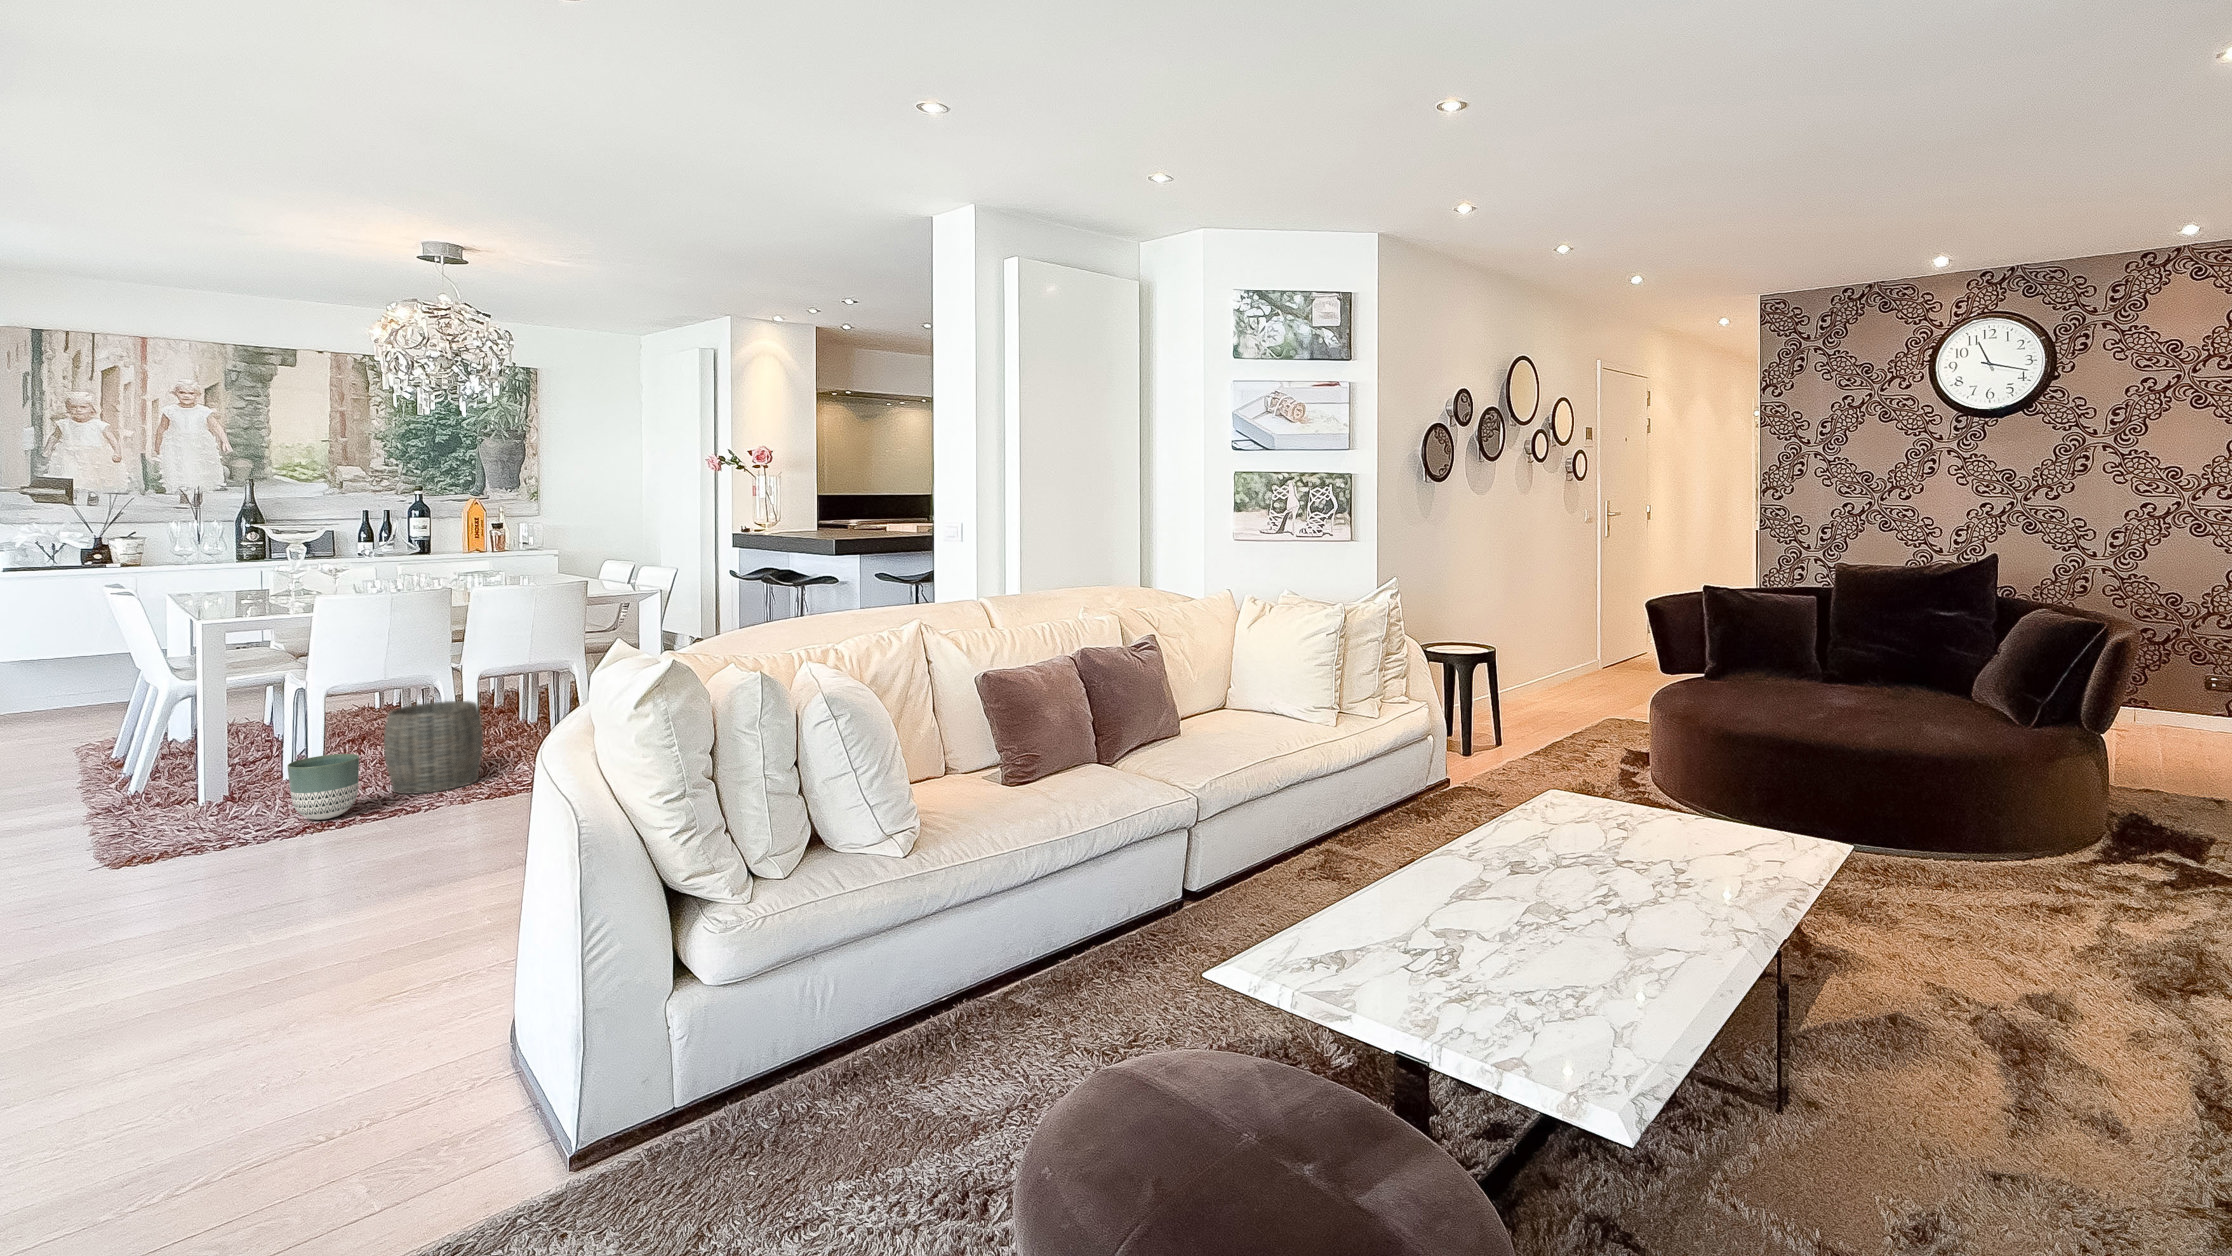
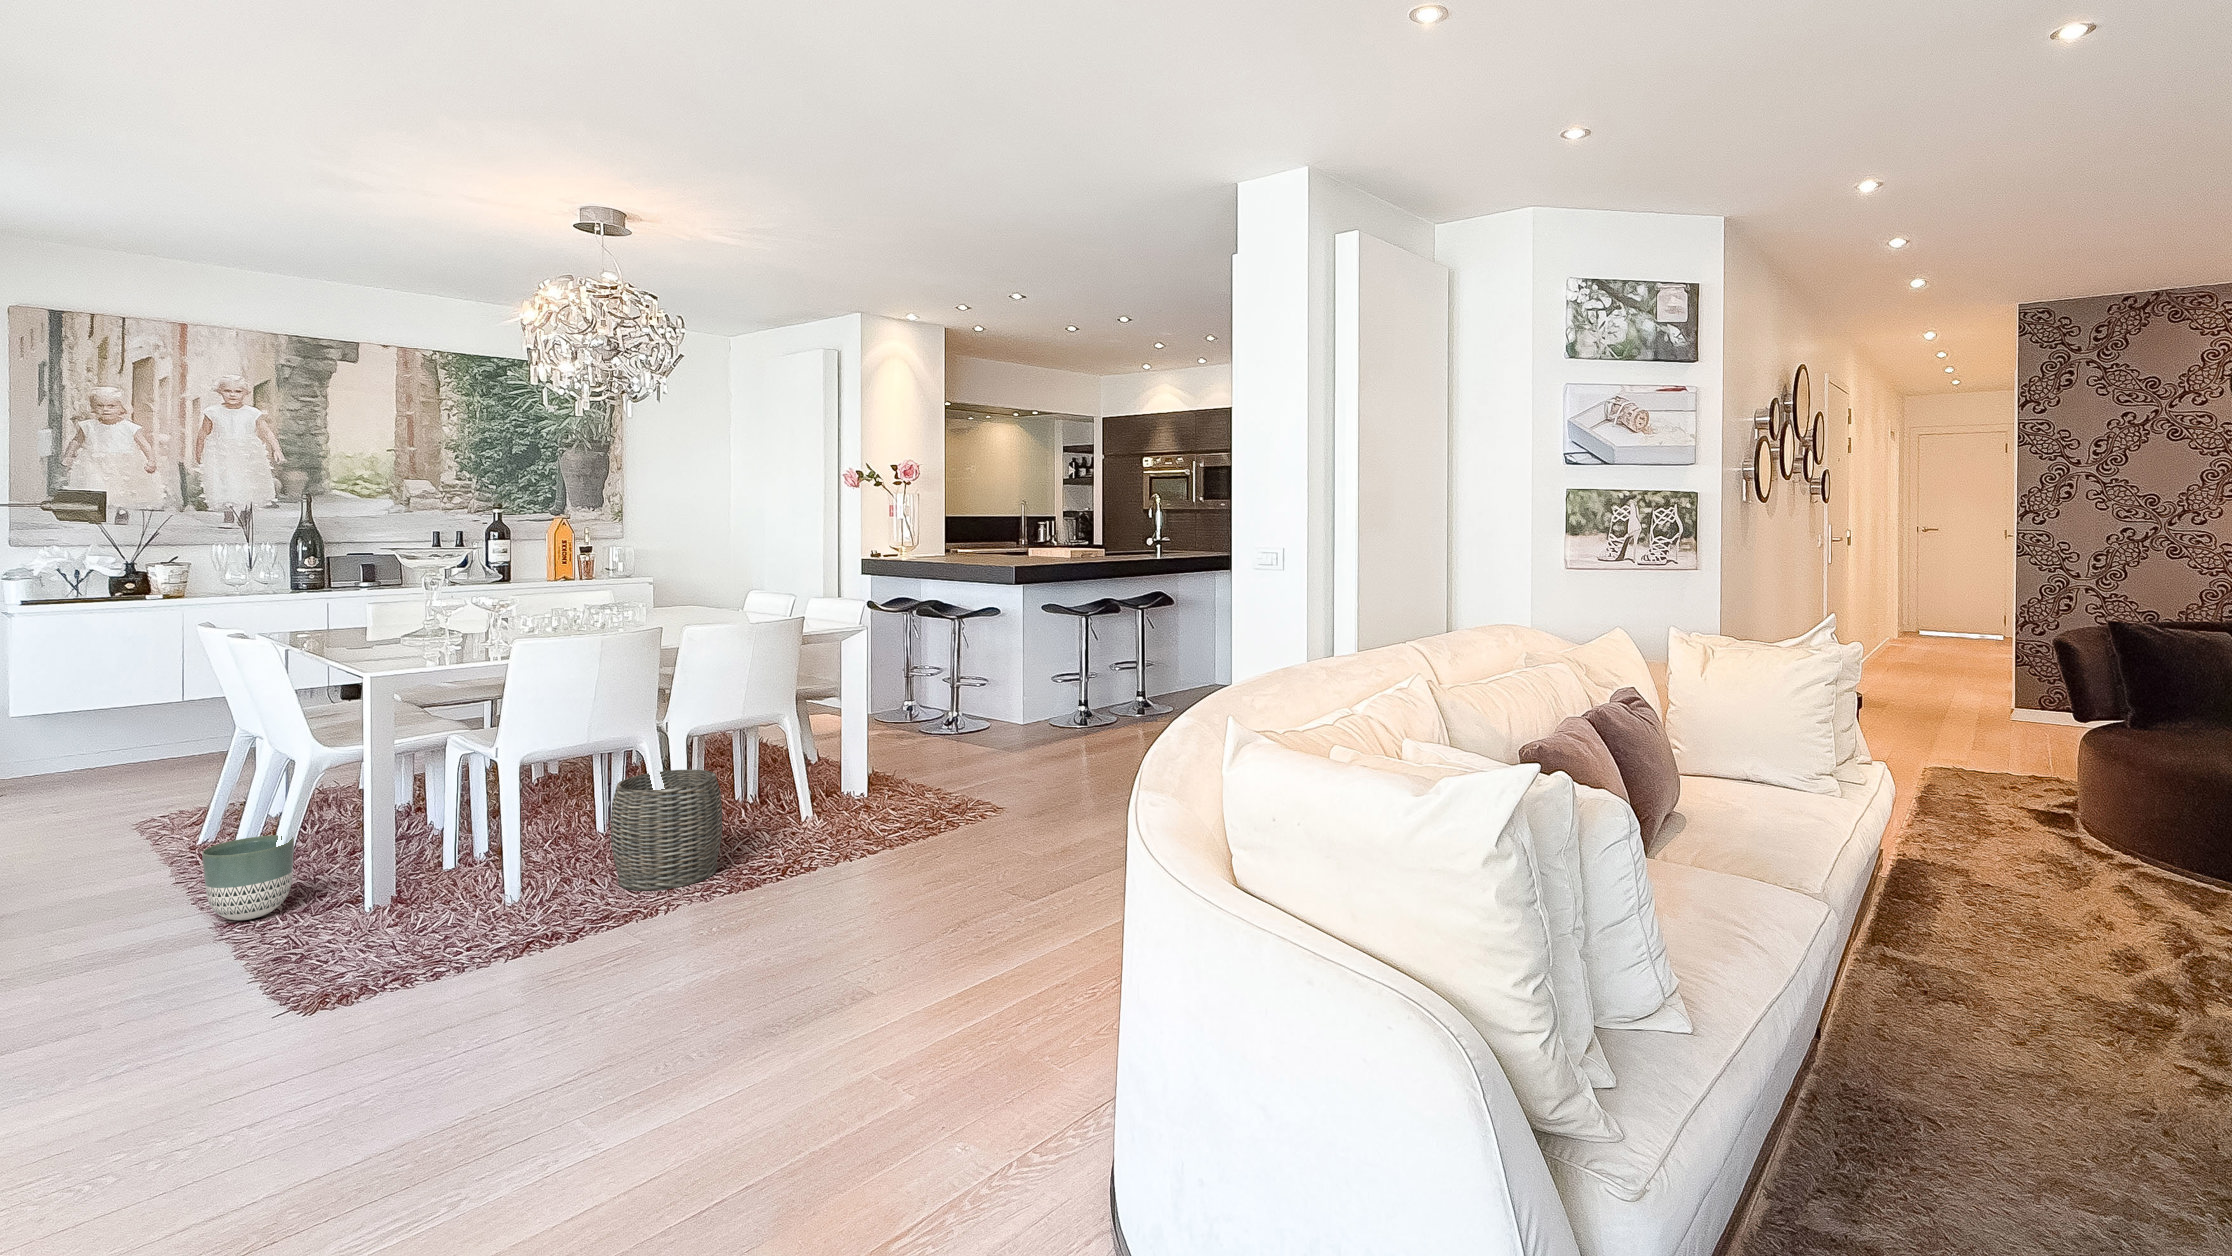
planter: present [288,754,359,820] -> present [202,835,294,920]

